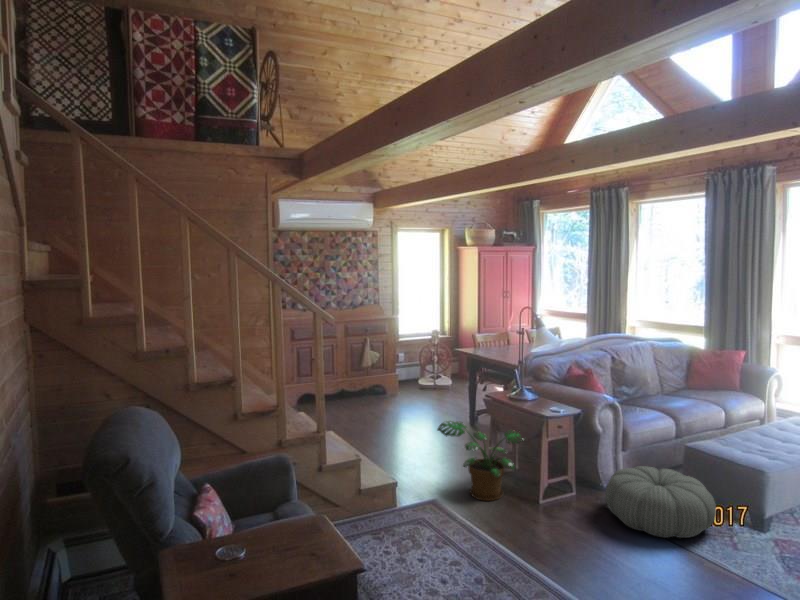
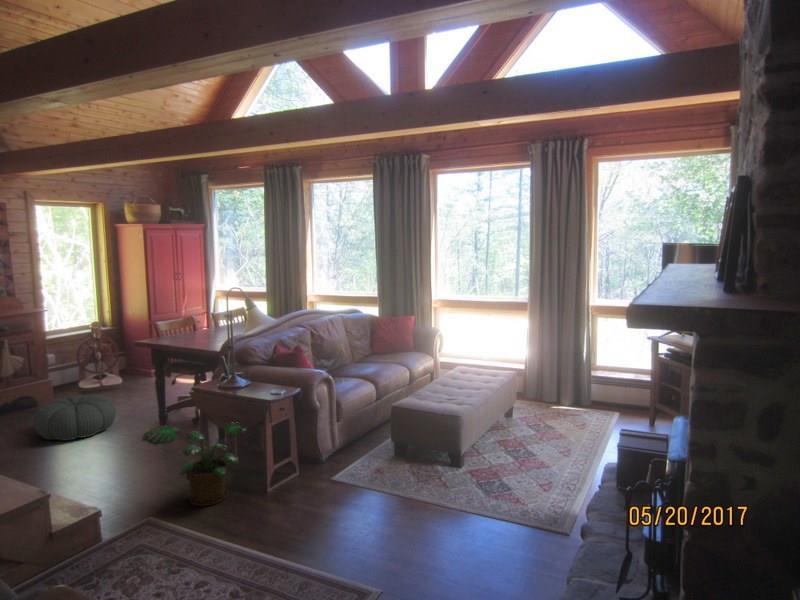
pouf: present [605,466,716,538] -> present [33,395,116,440]

